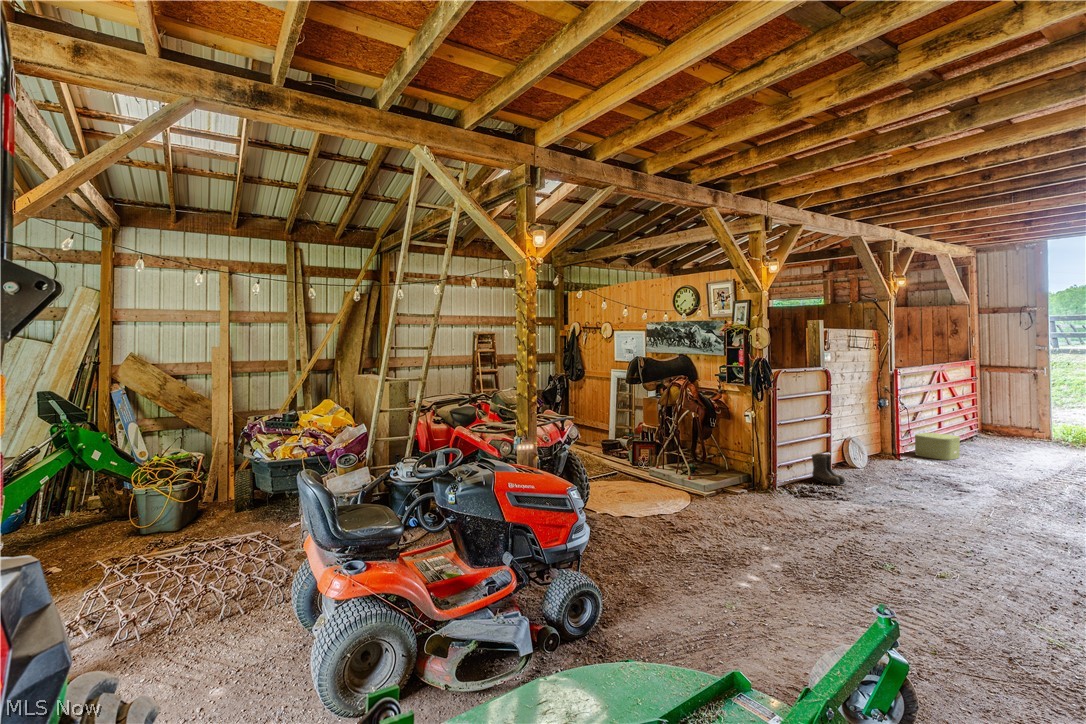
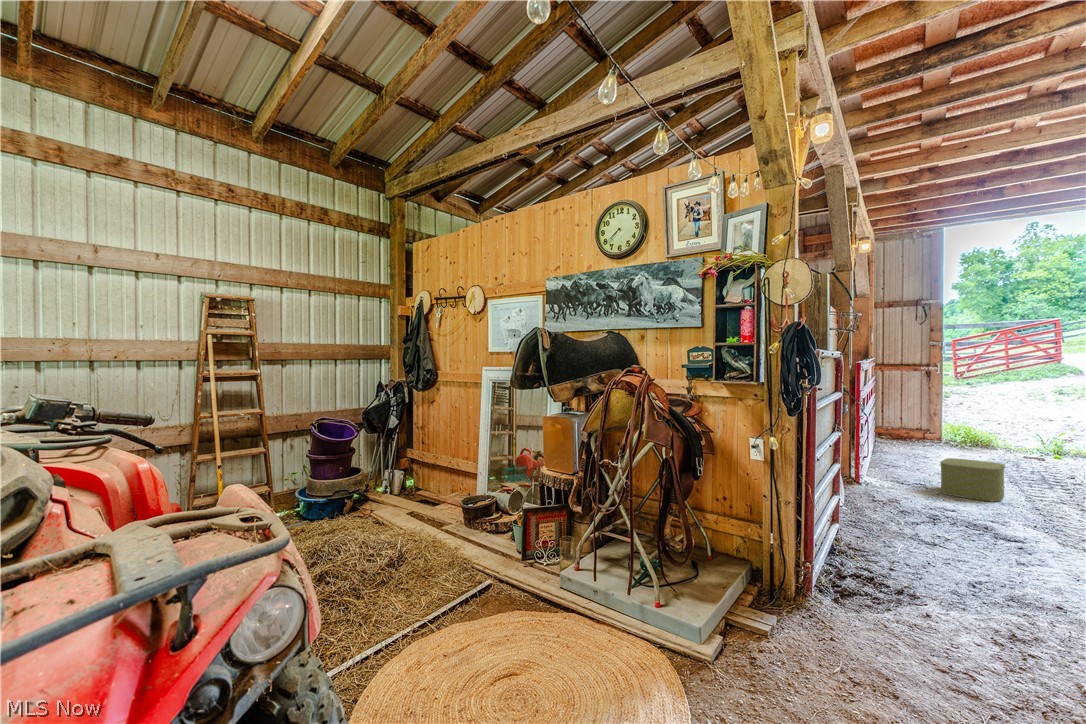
boots: present [812,453,845,485] -> none [860,513,928,579]

